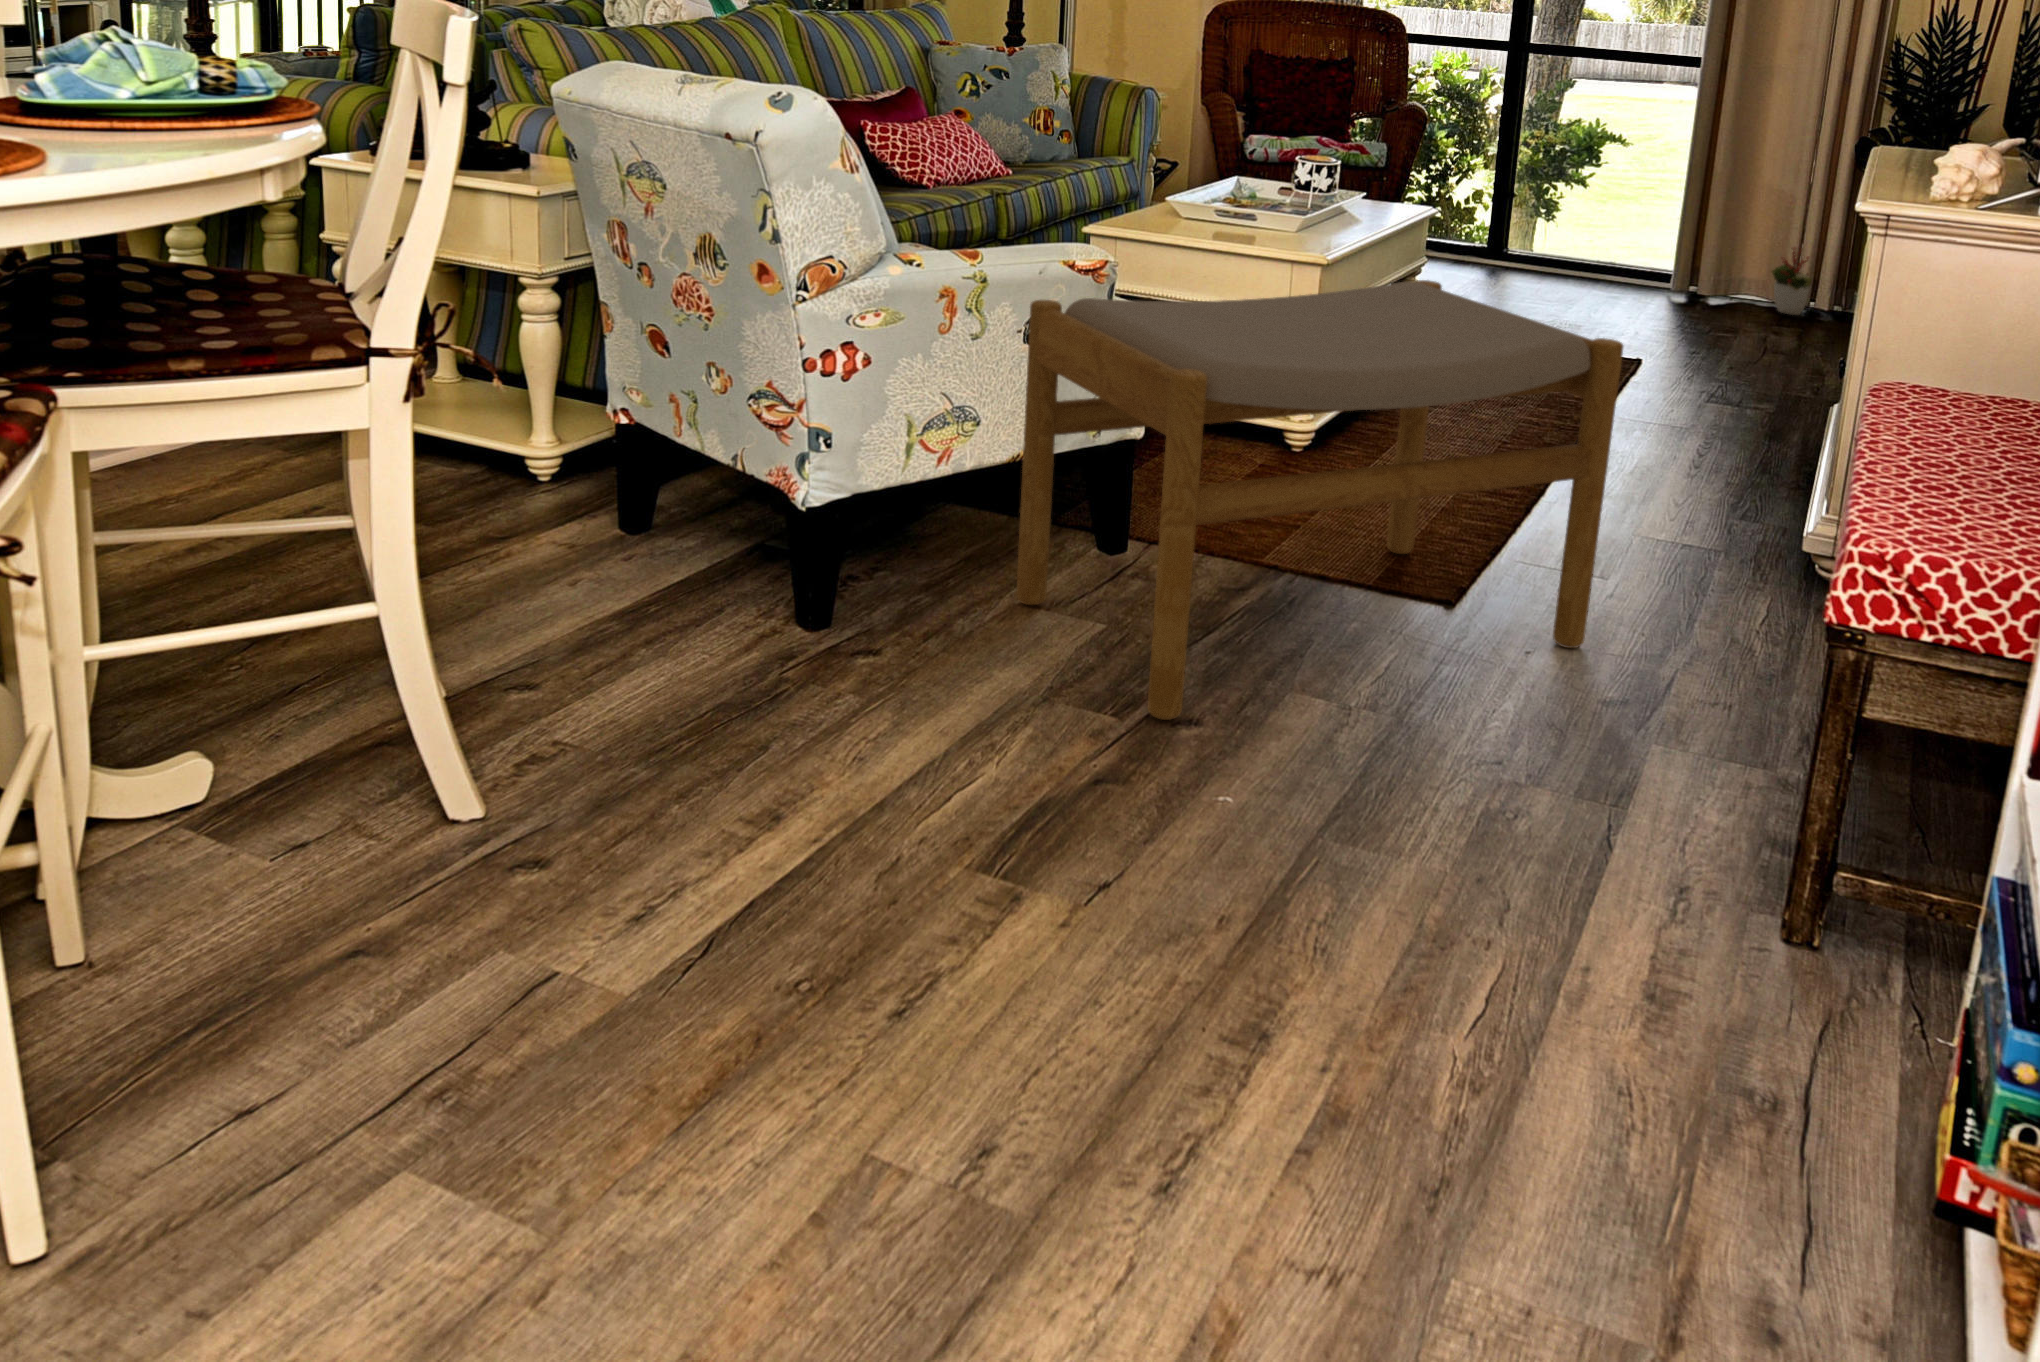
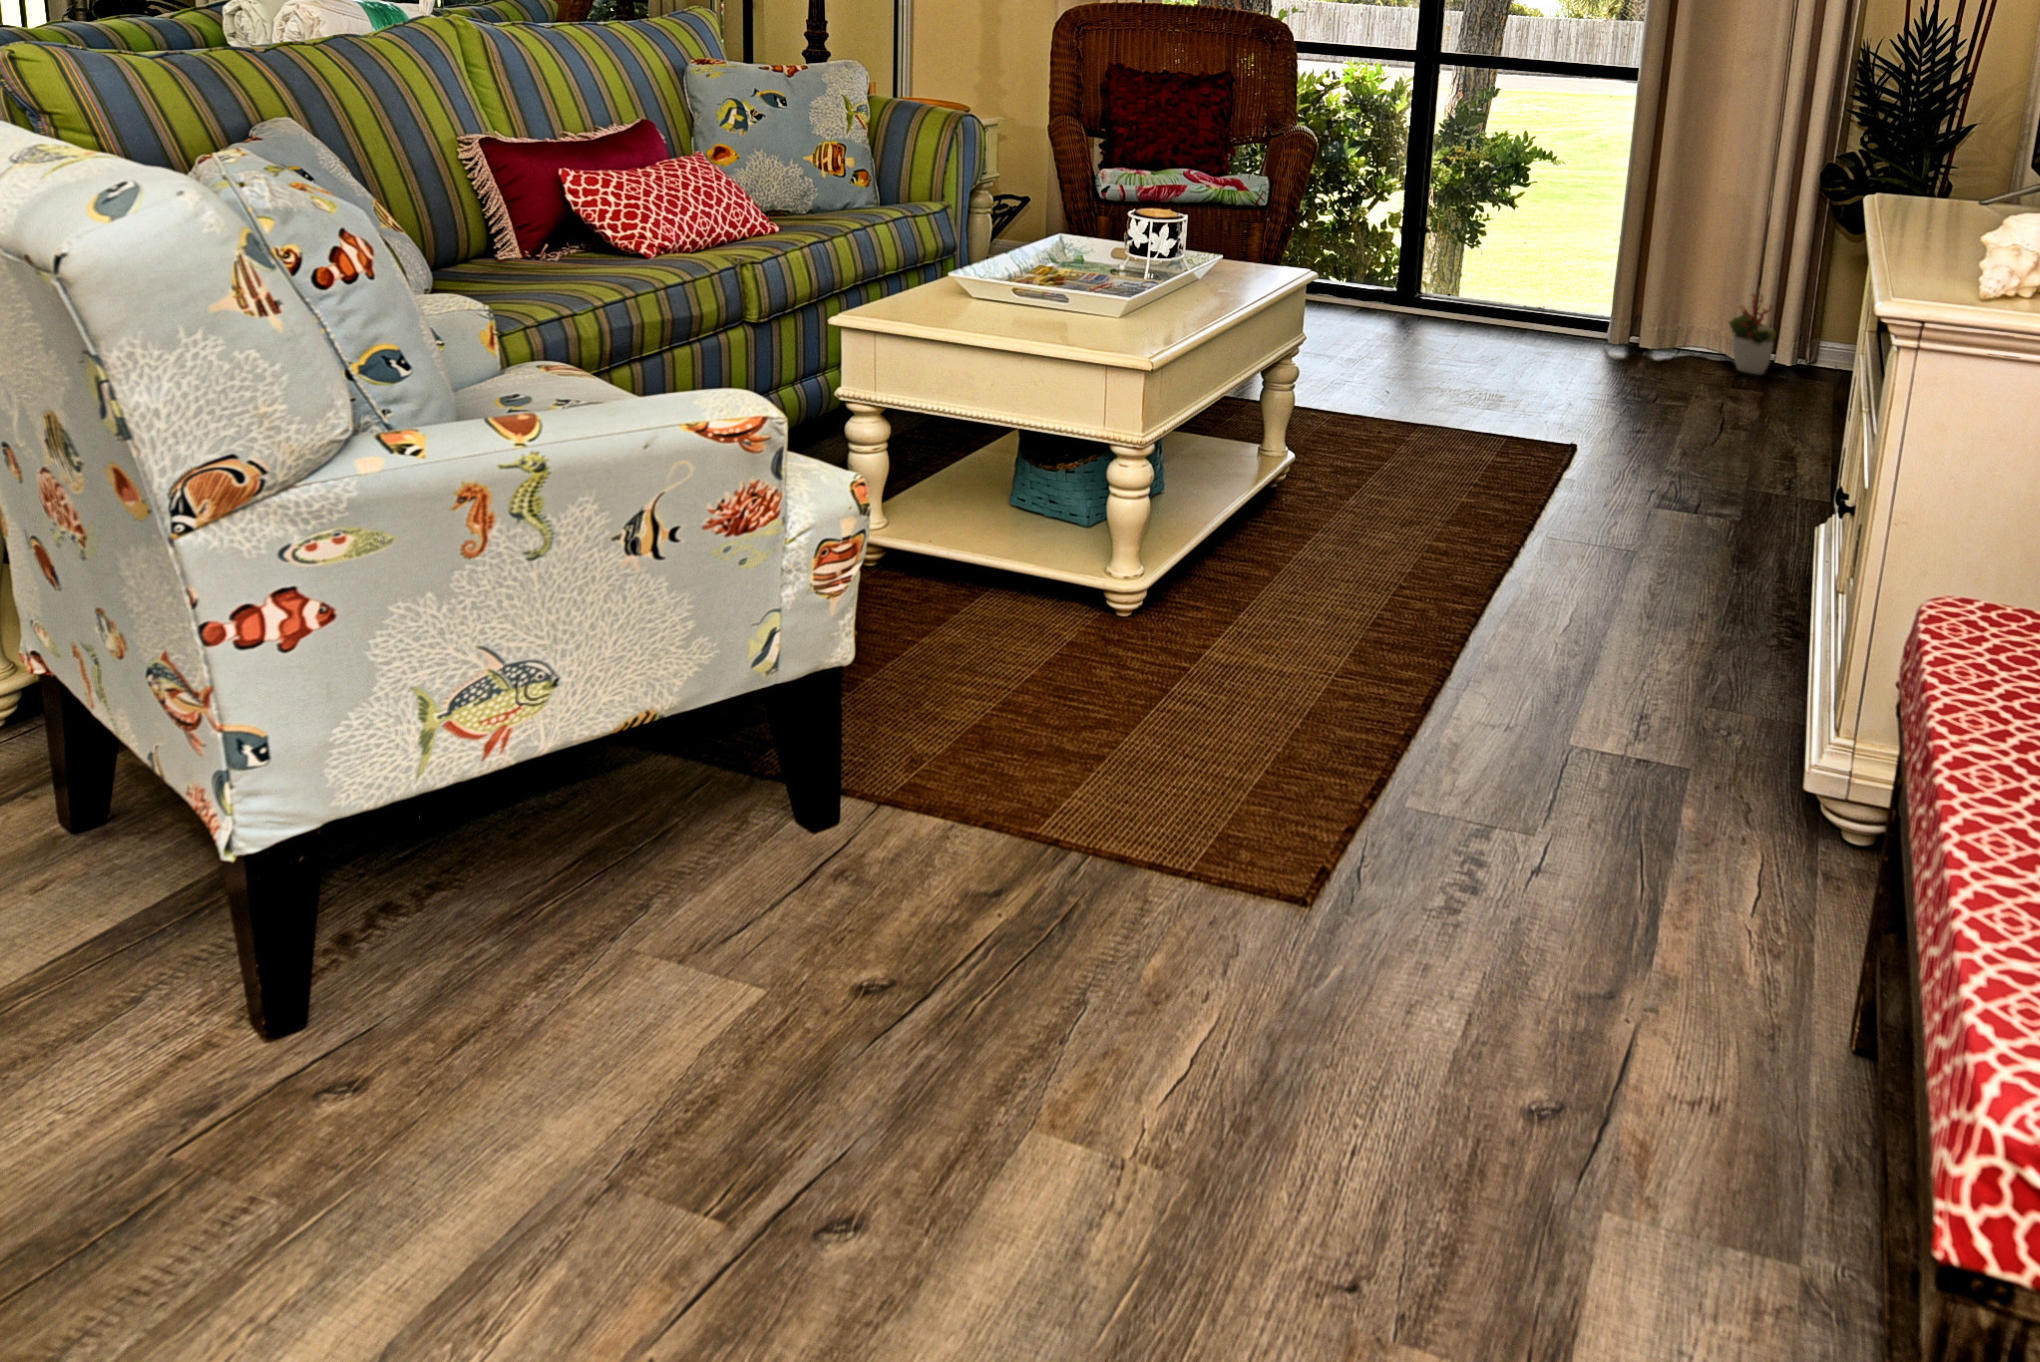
footstool: present [1016,280,1623,720] -> none [629,416,1539,1209]

